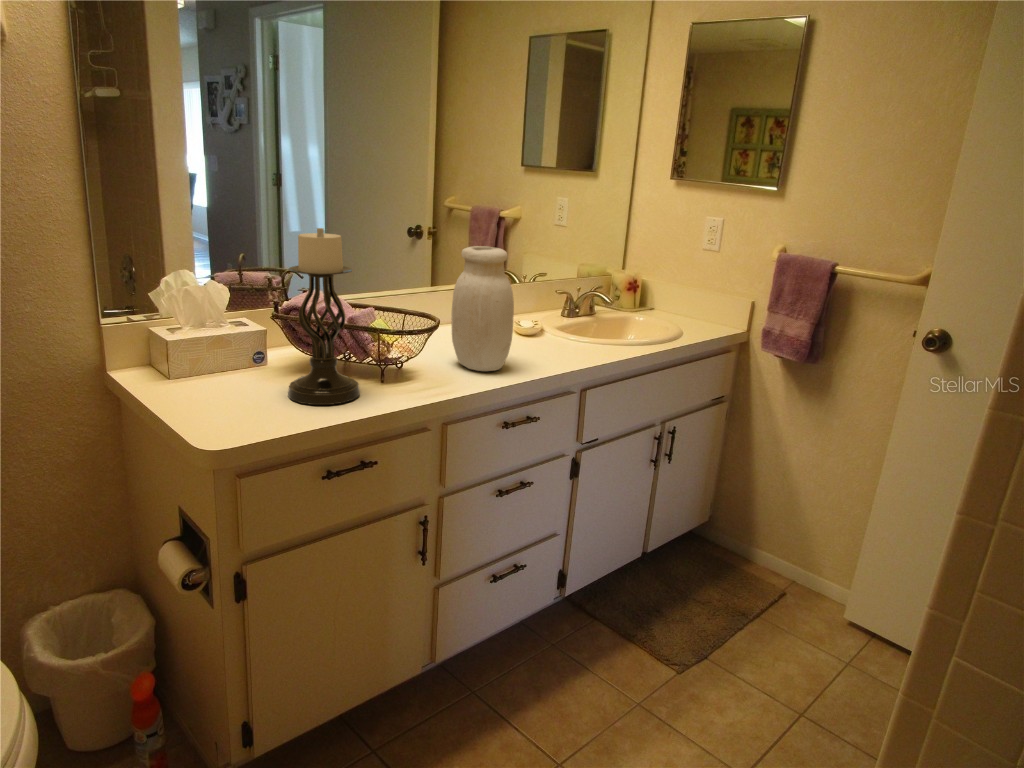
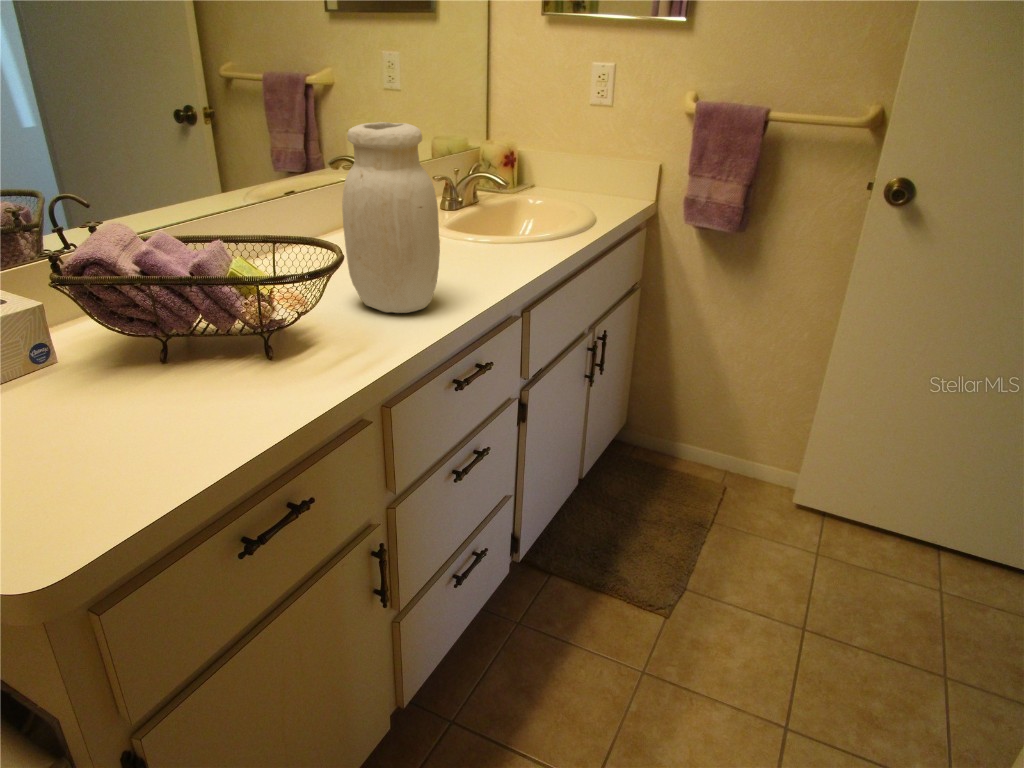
candle holder: present [288,228,360,405] -> none [83,113,254,433]

